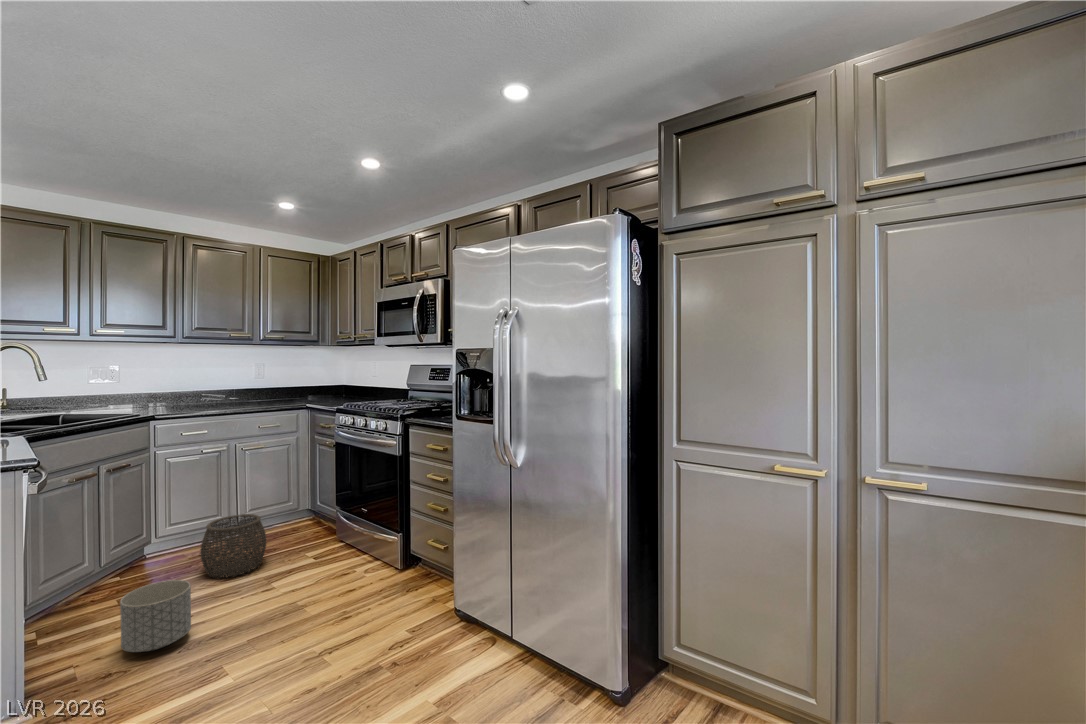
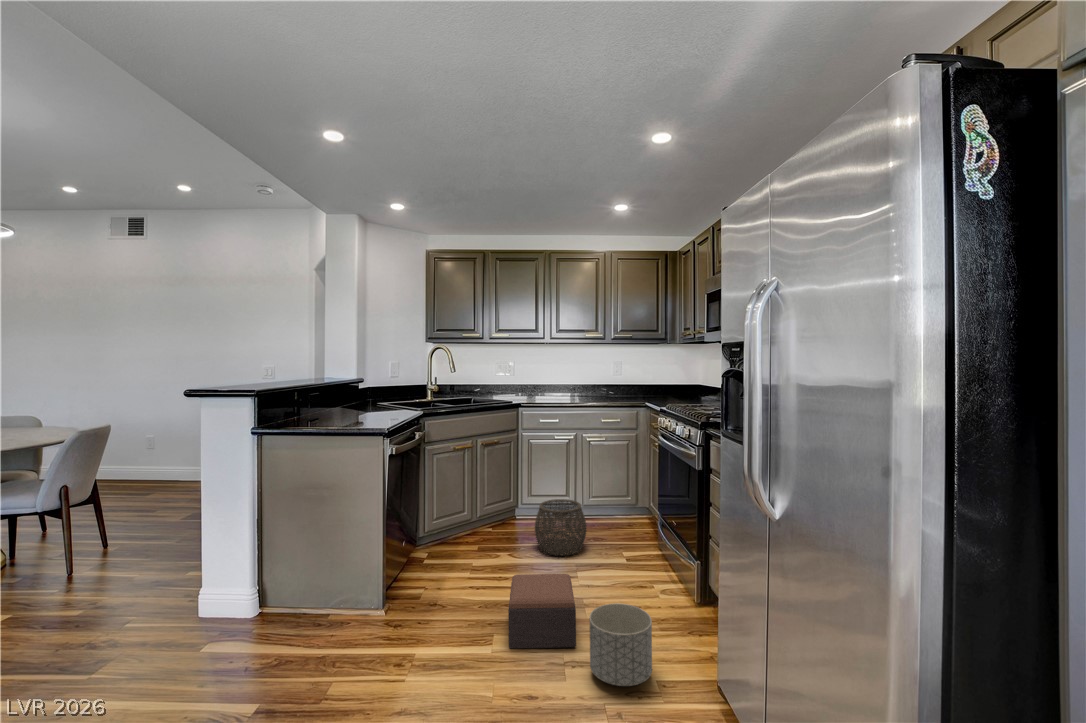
footstool: none [227,578,322,669] -> present [508,574,576,648]
planter: present [120,580,191,652] -> present [589,603,652,686]

